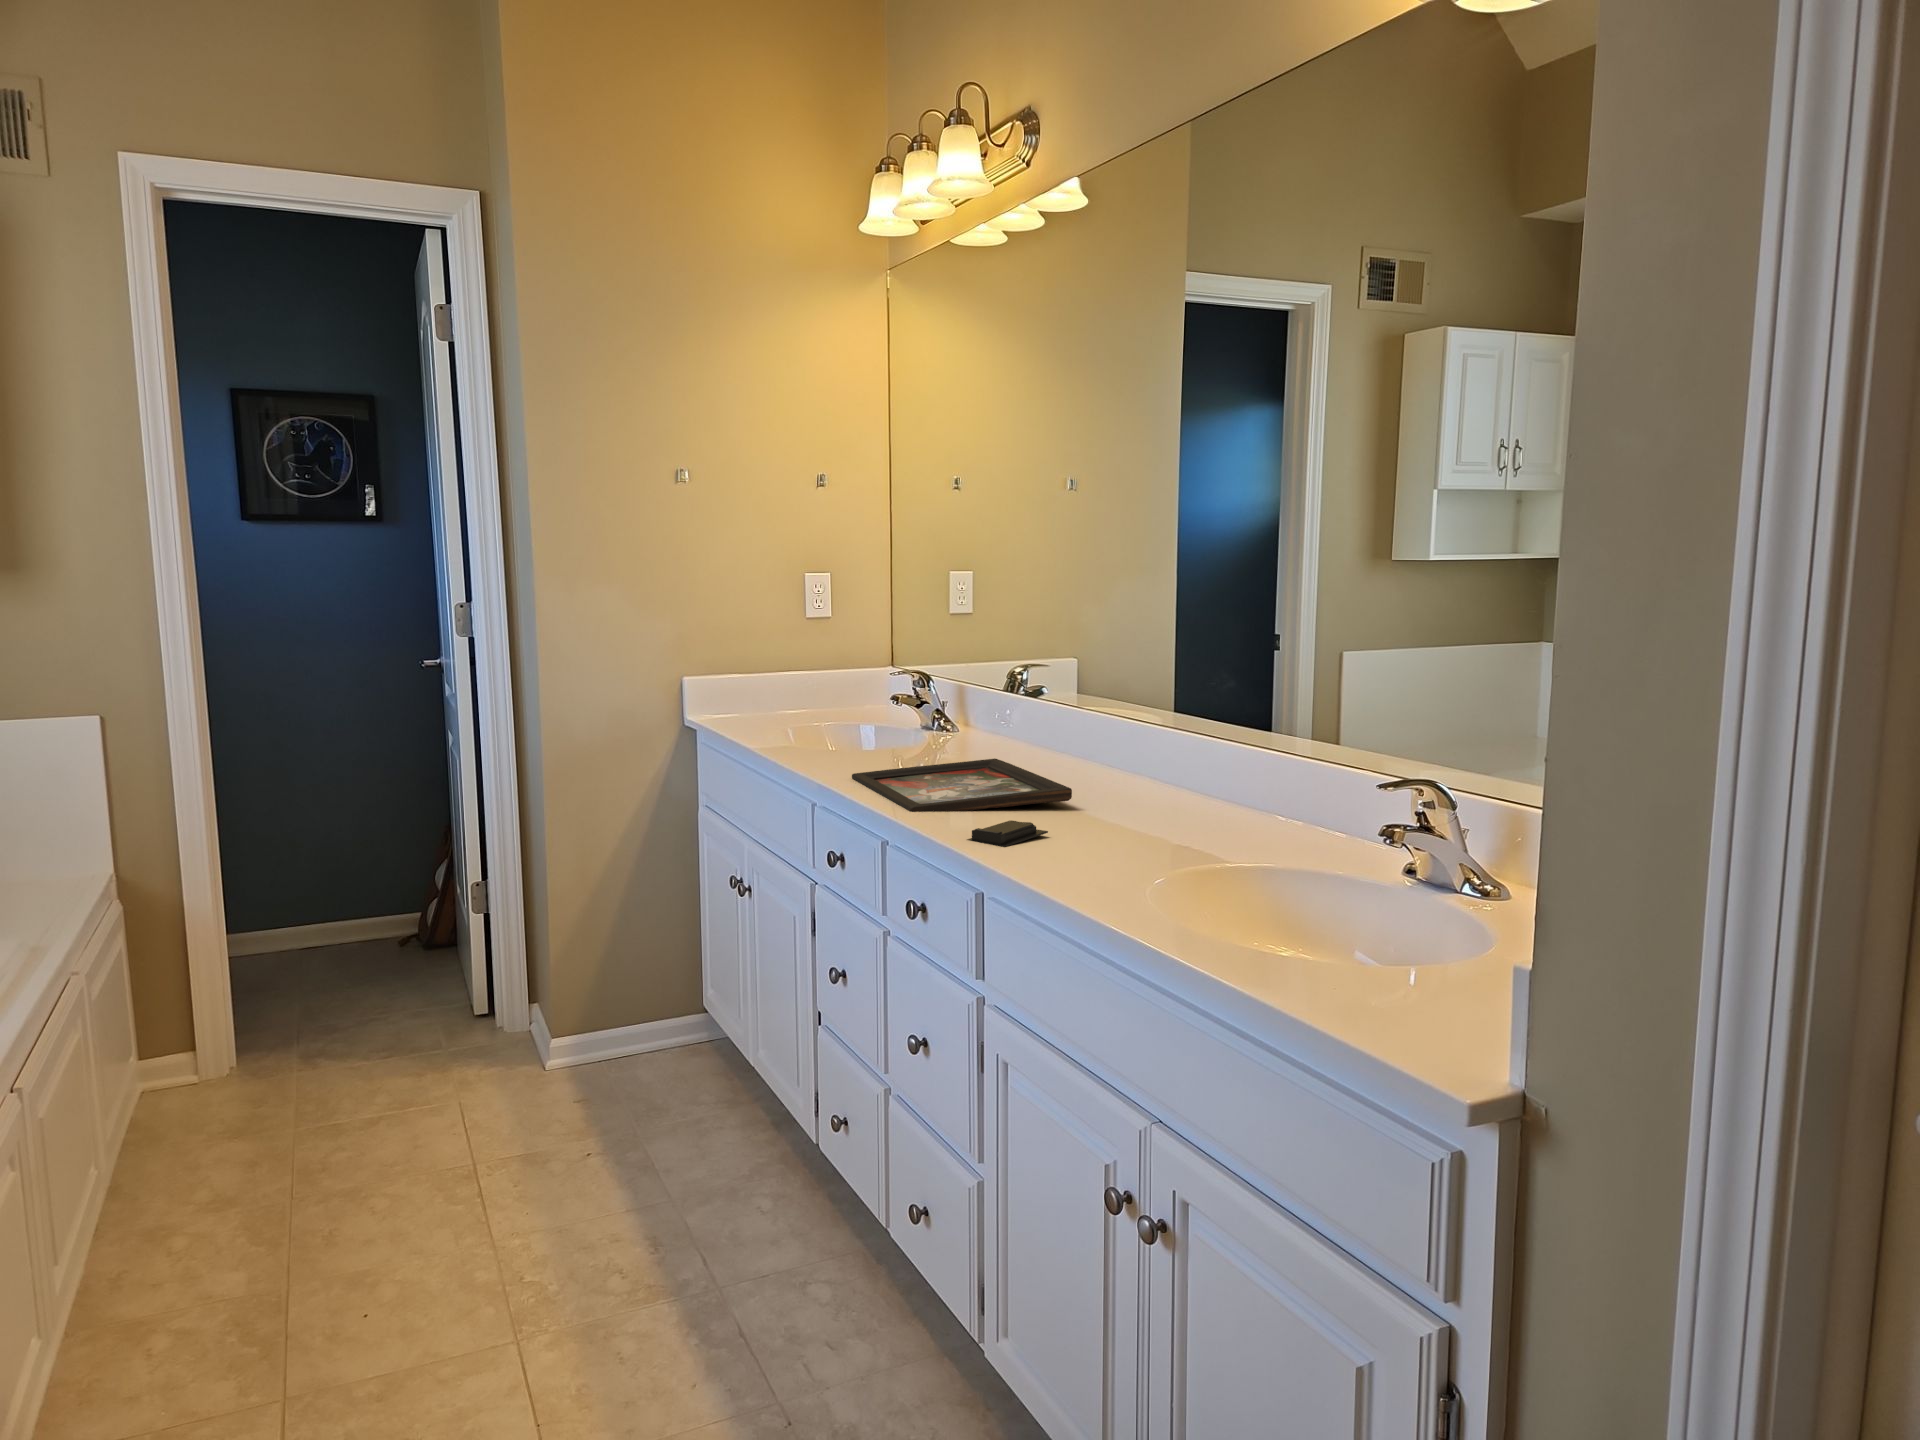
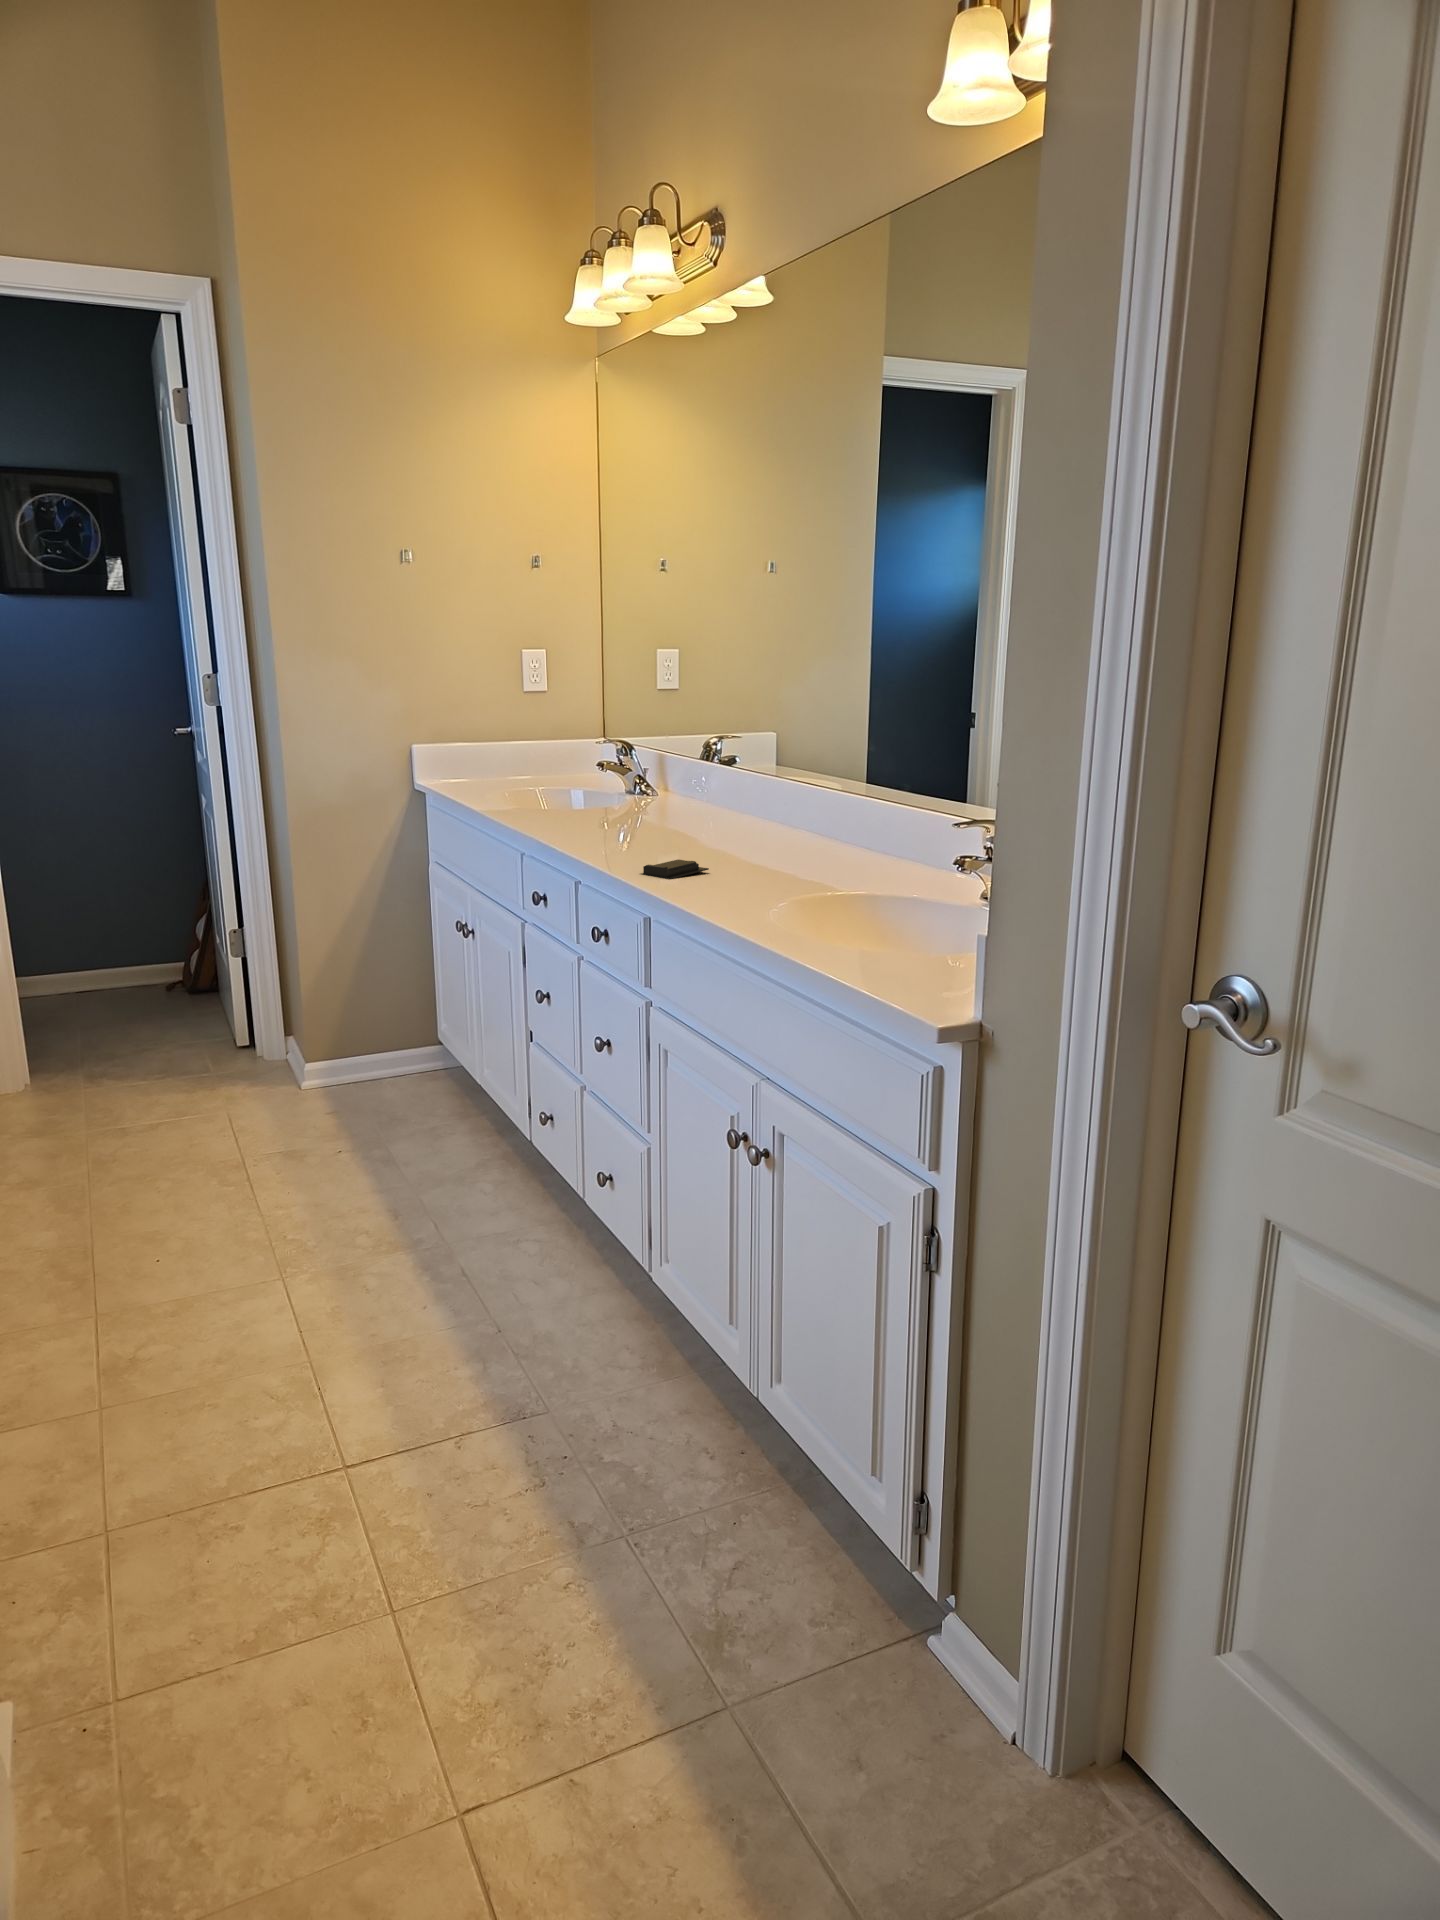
decorative tray: present [852,758,1072,812] -> none [555,814,739,858]

